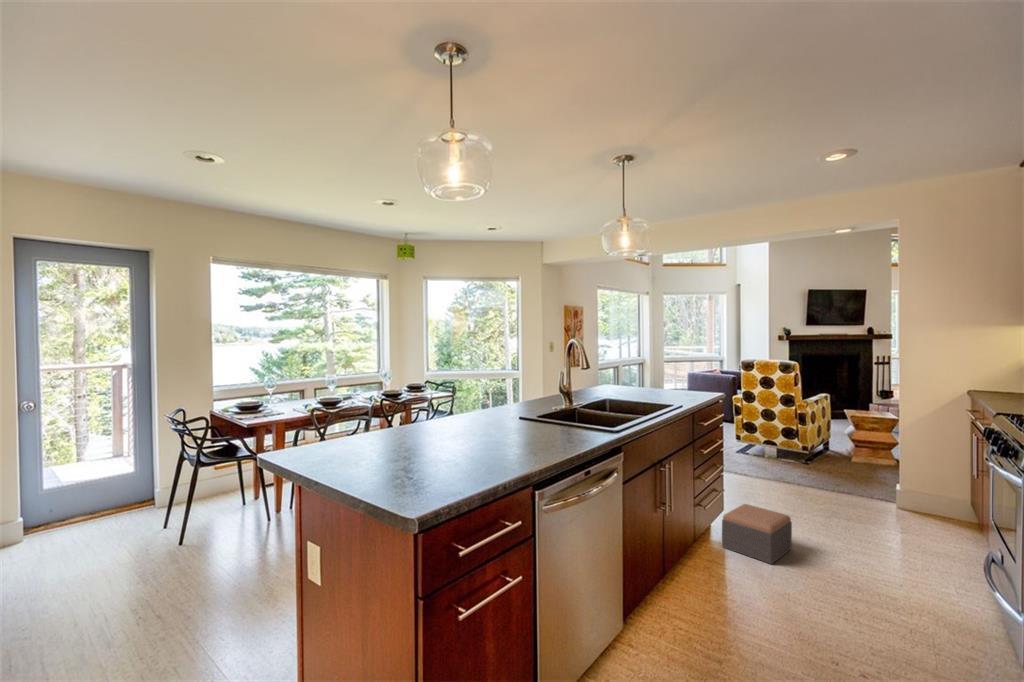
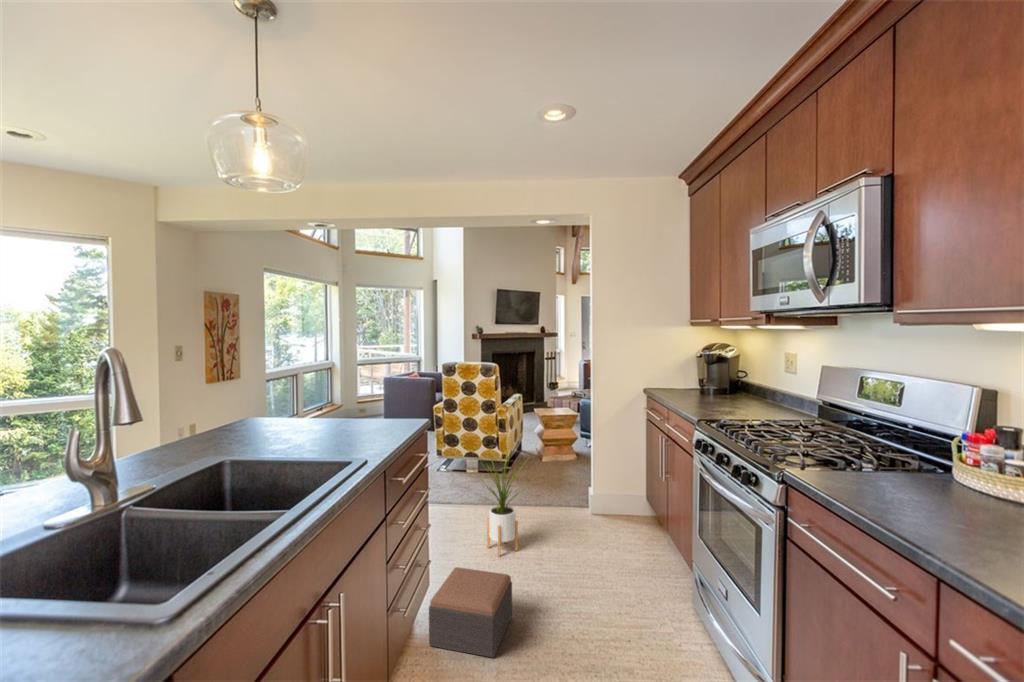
house plant: none [766,424,819,516] -> present [487,451,524,556]

